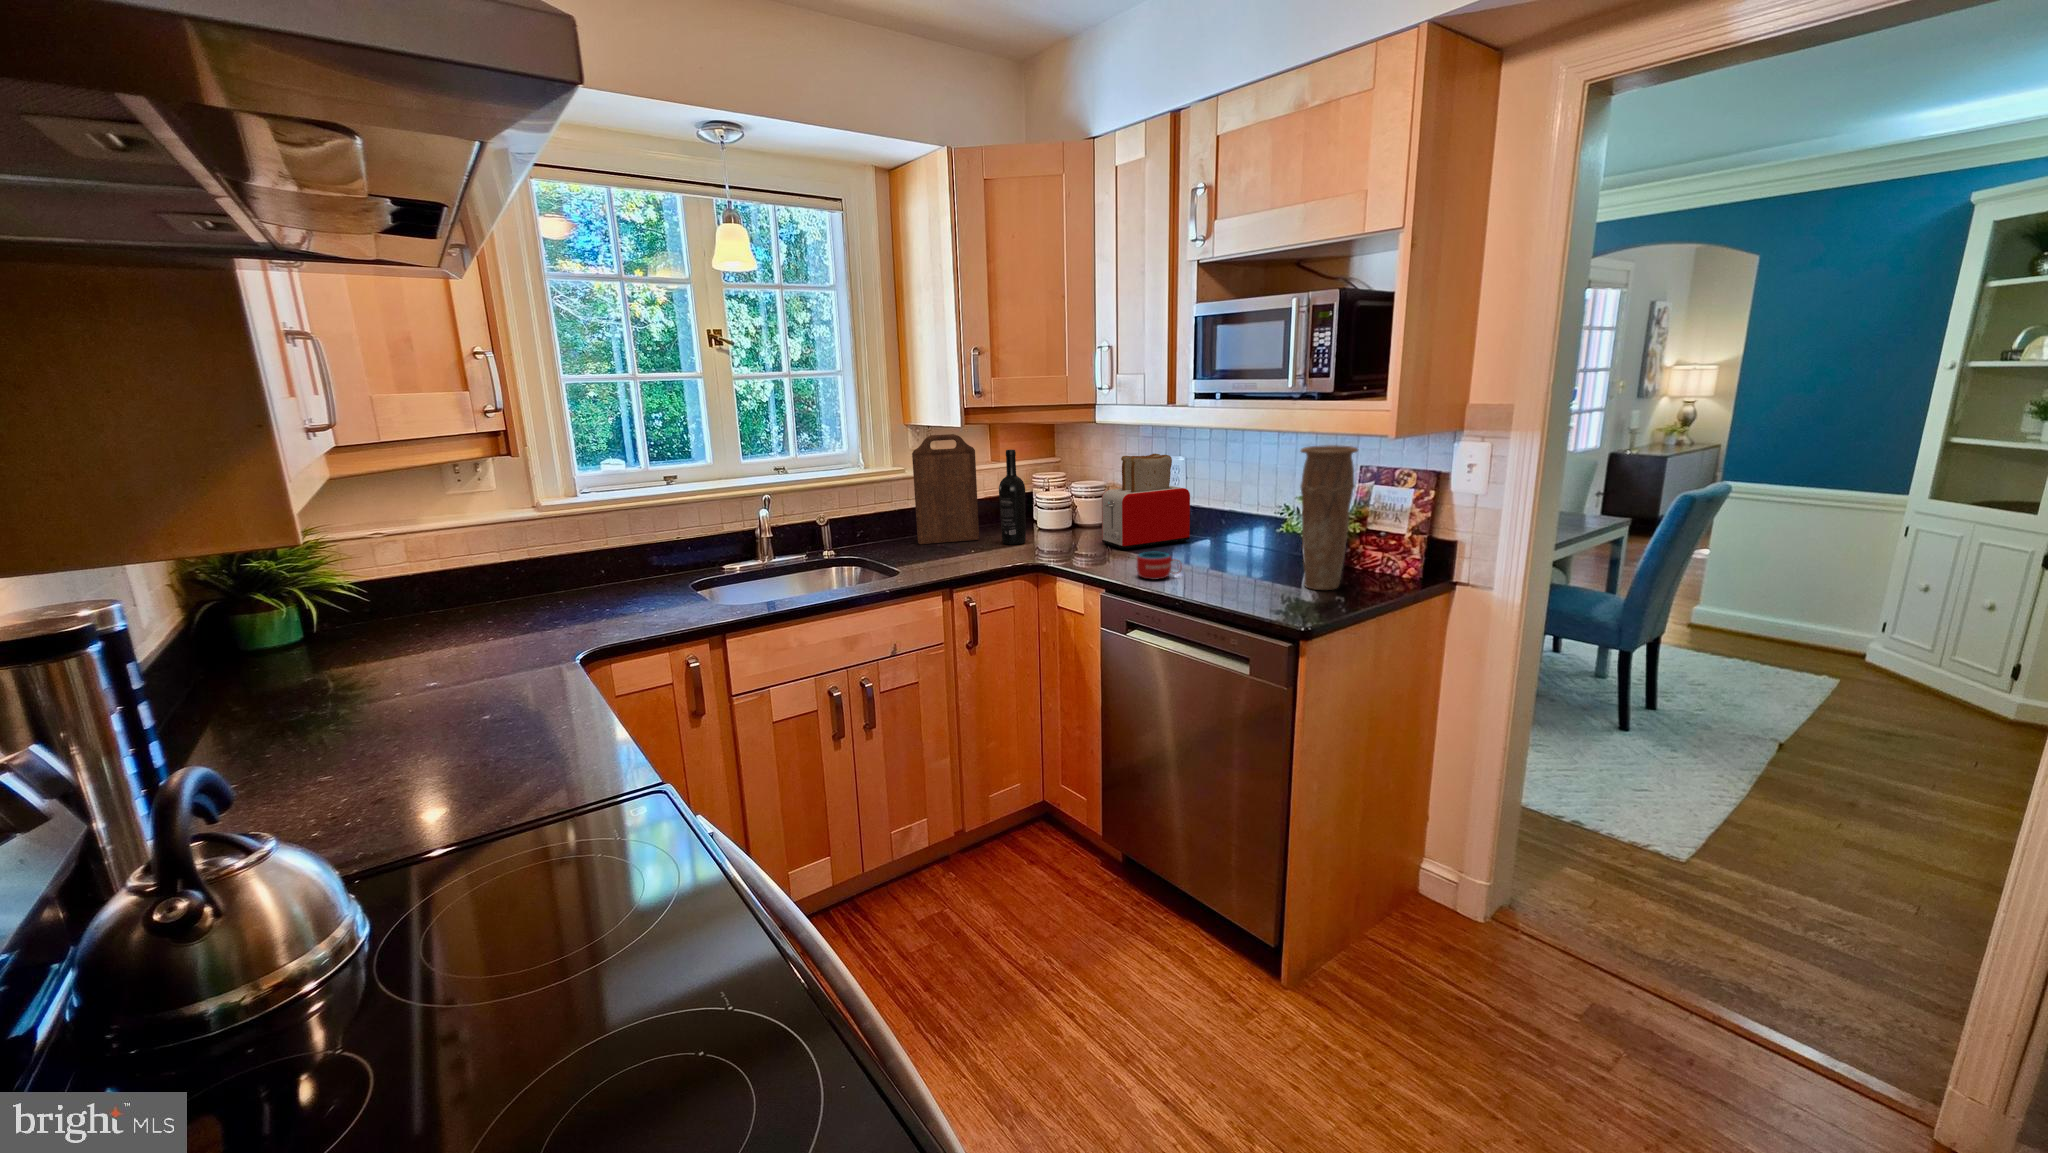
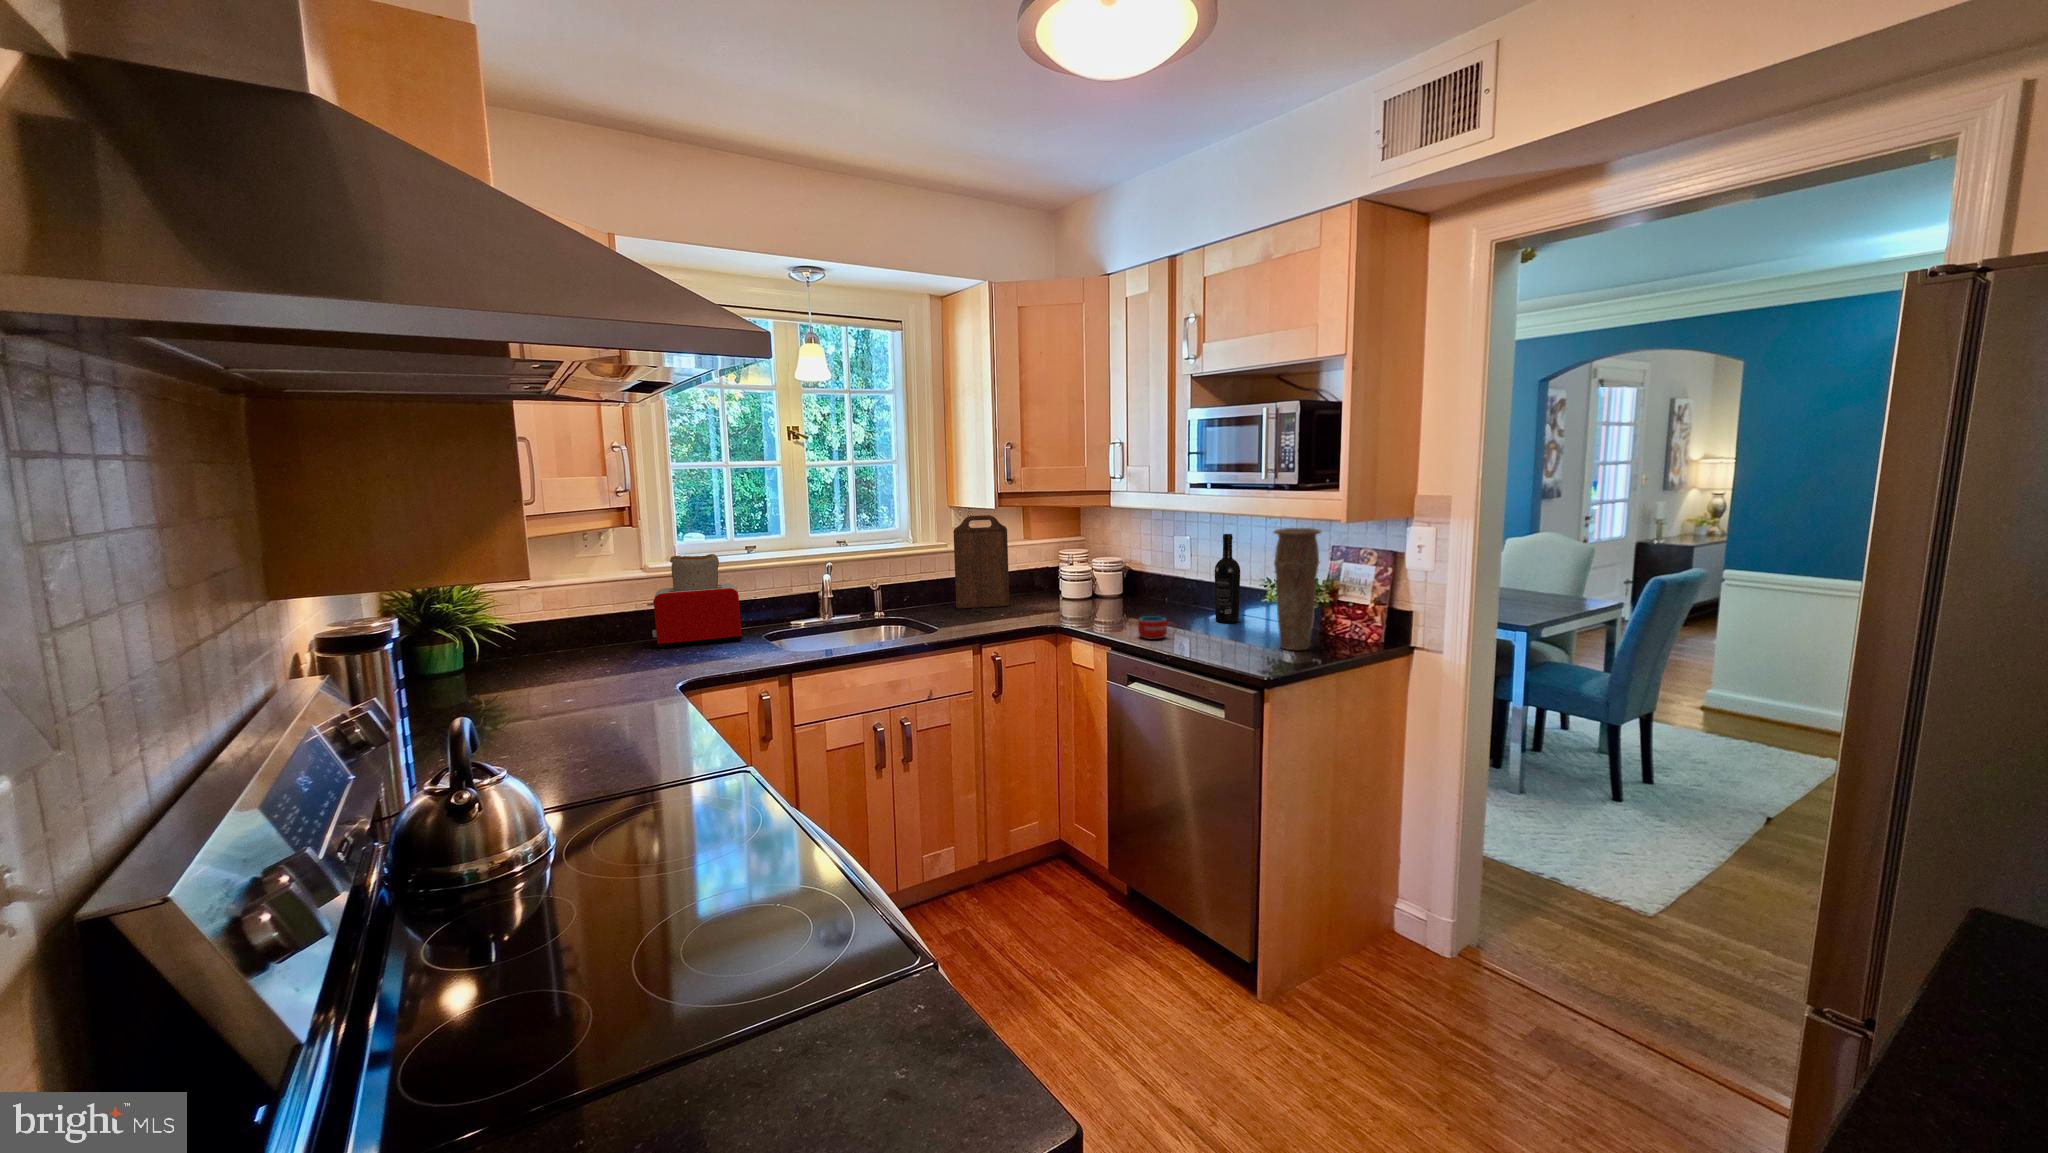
wine bottle: present [999,450,1026,544] -> present [1214,534,1240,623]
toaster: present [1102,454,1190,550] -> present [647,554,742,648]

